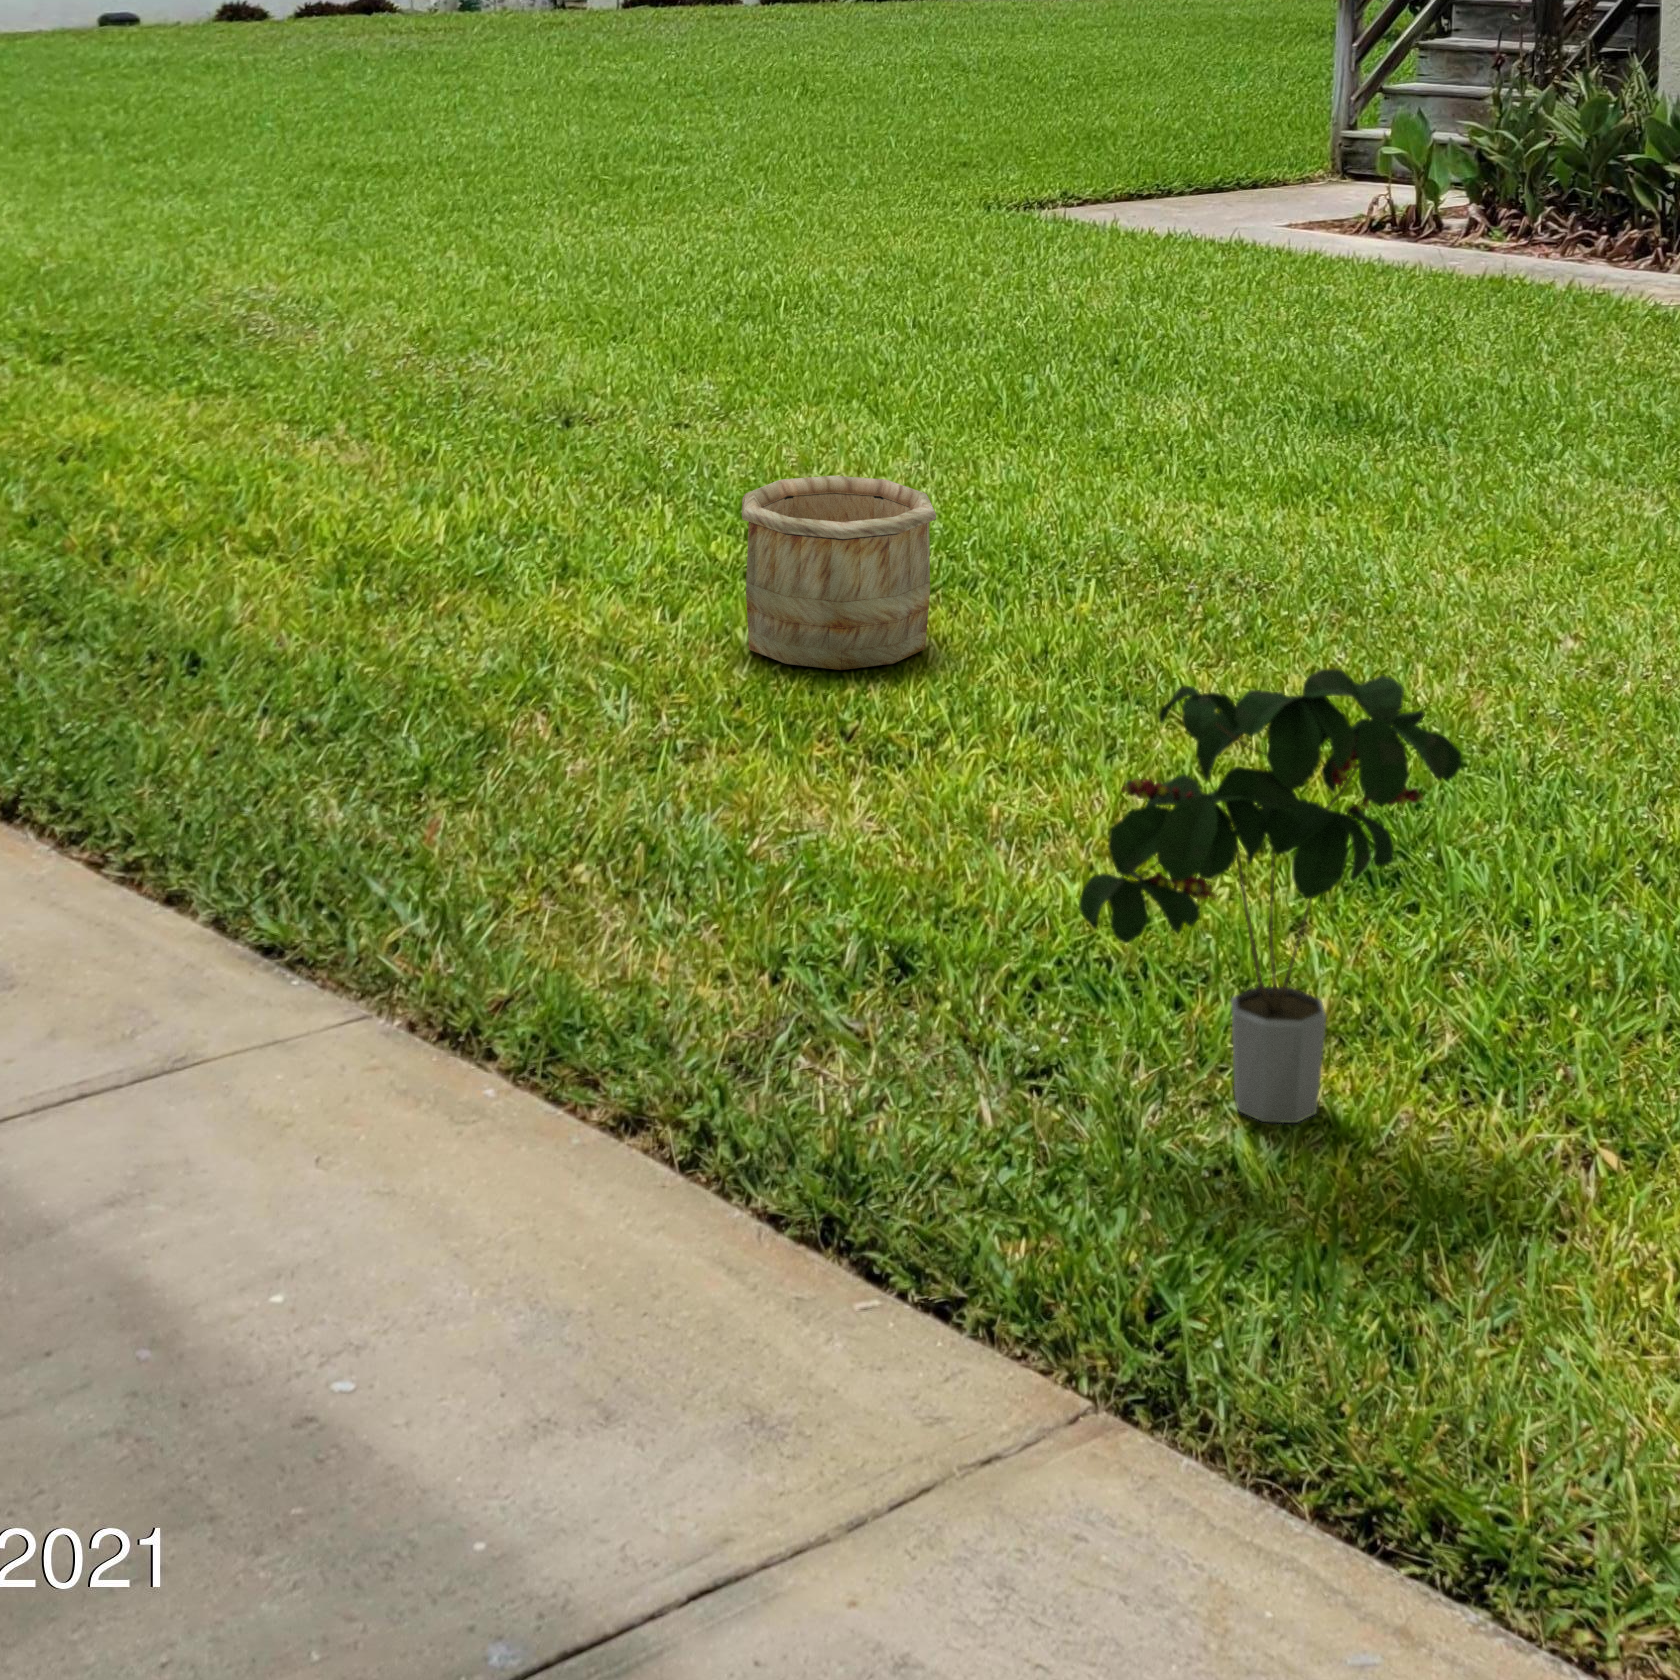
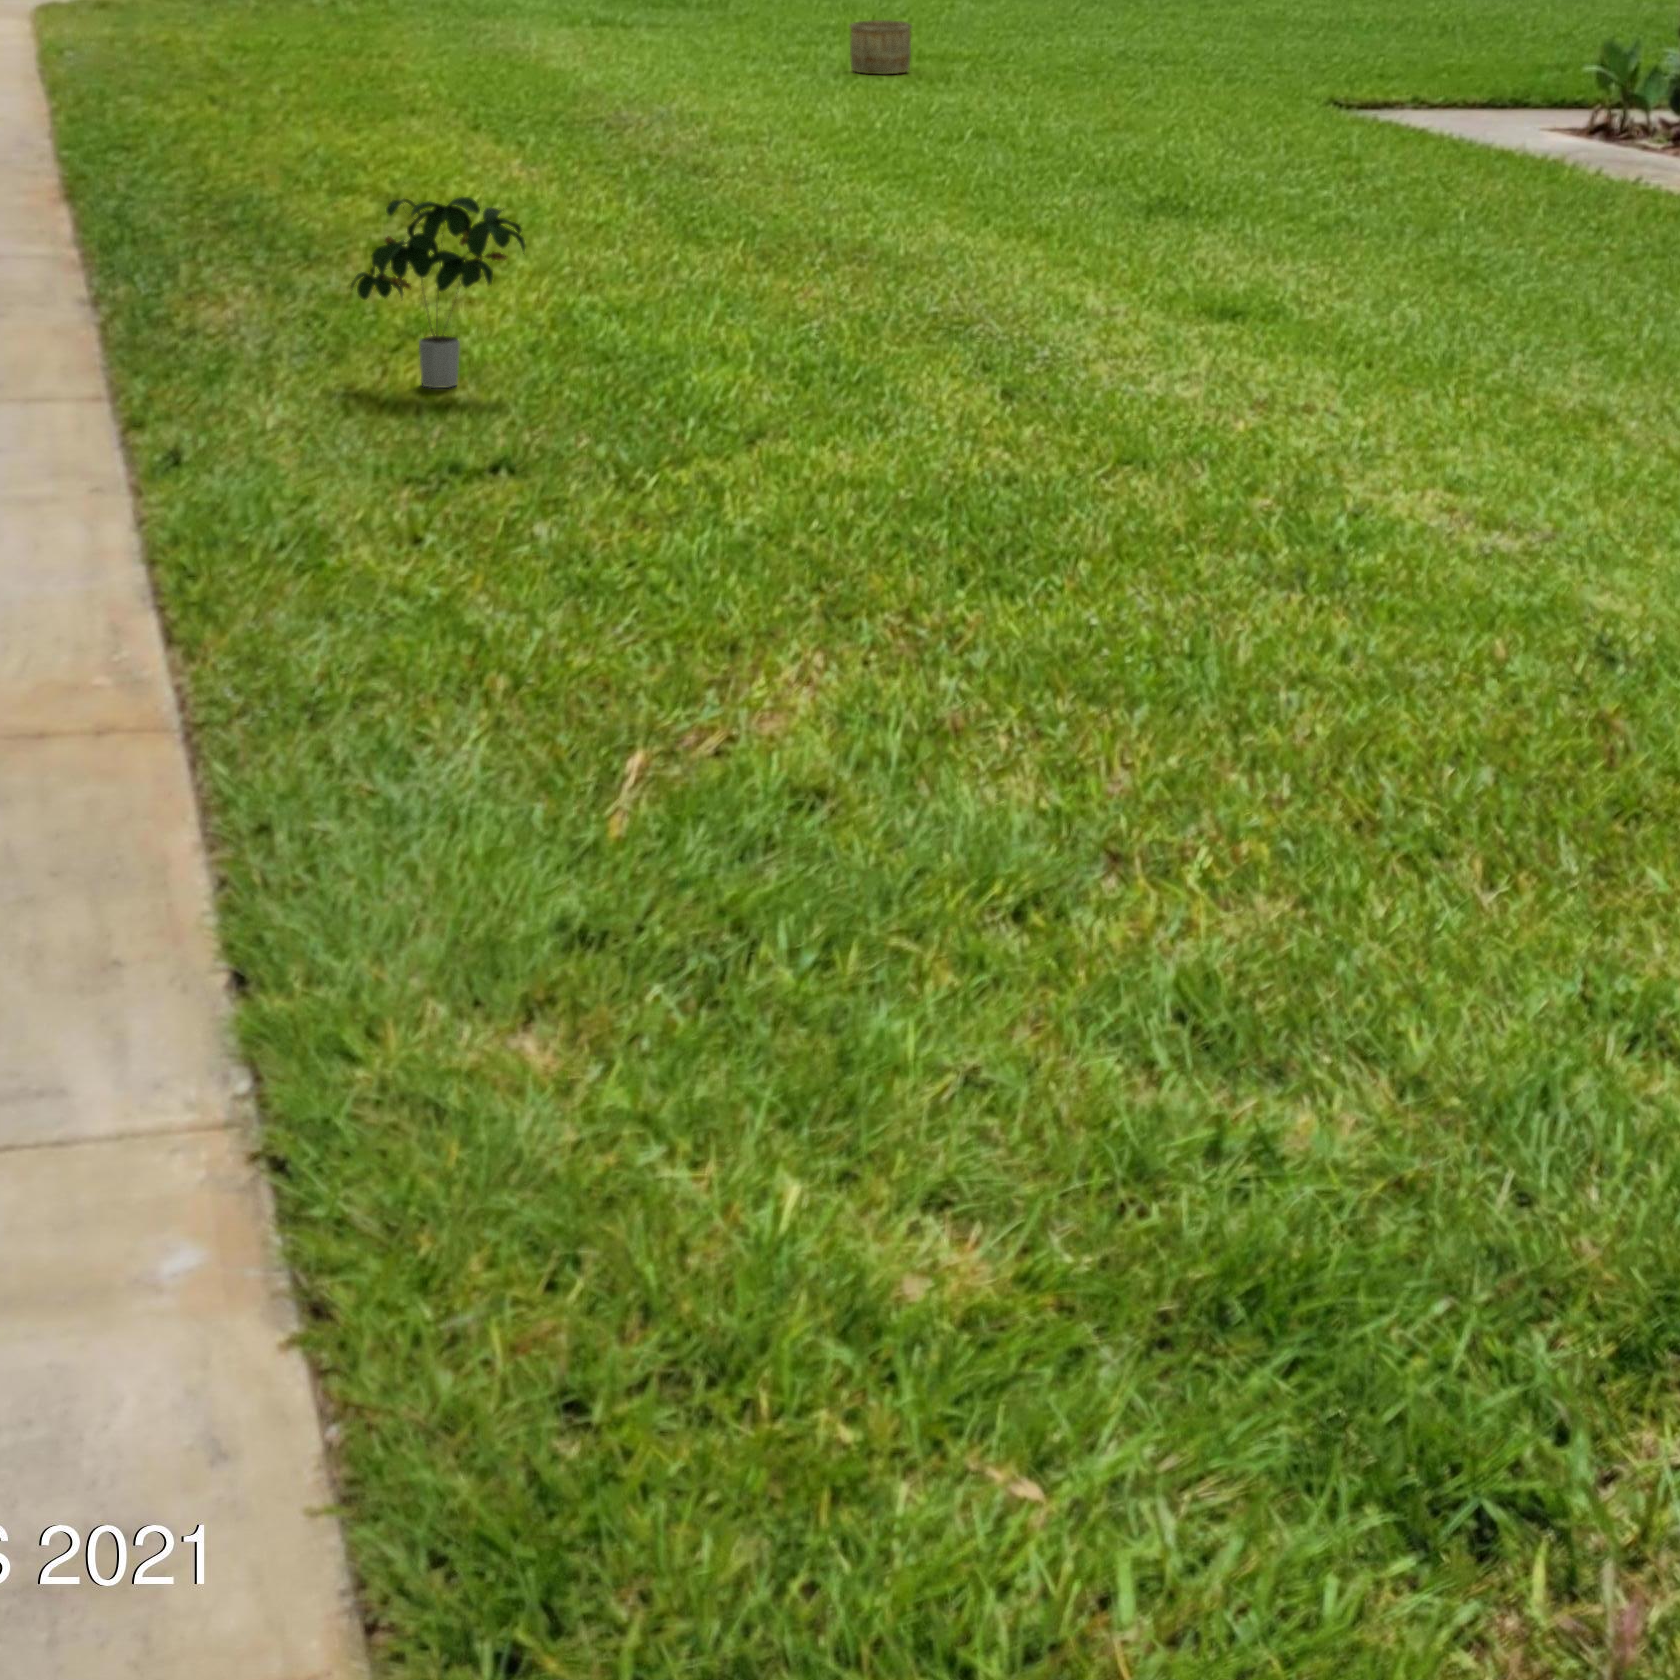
wooden bucket: present [742,476,936,670] -> present [850,20,912,74]

